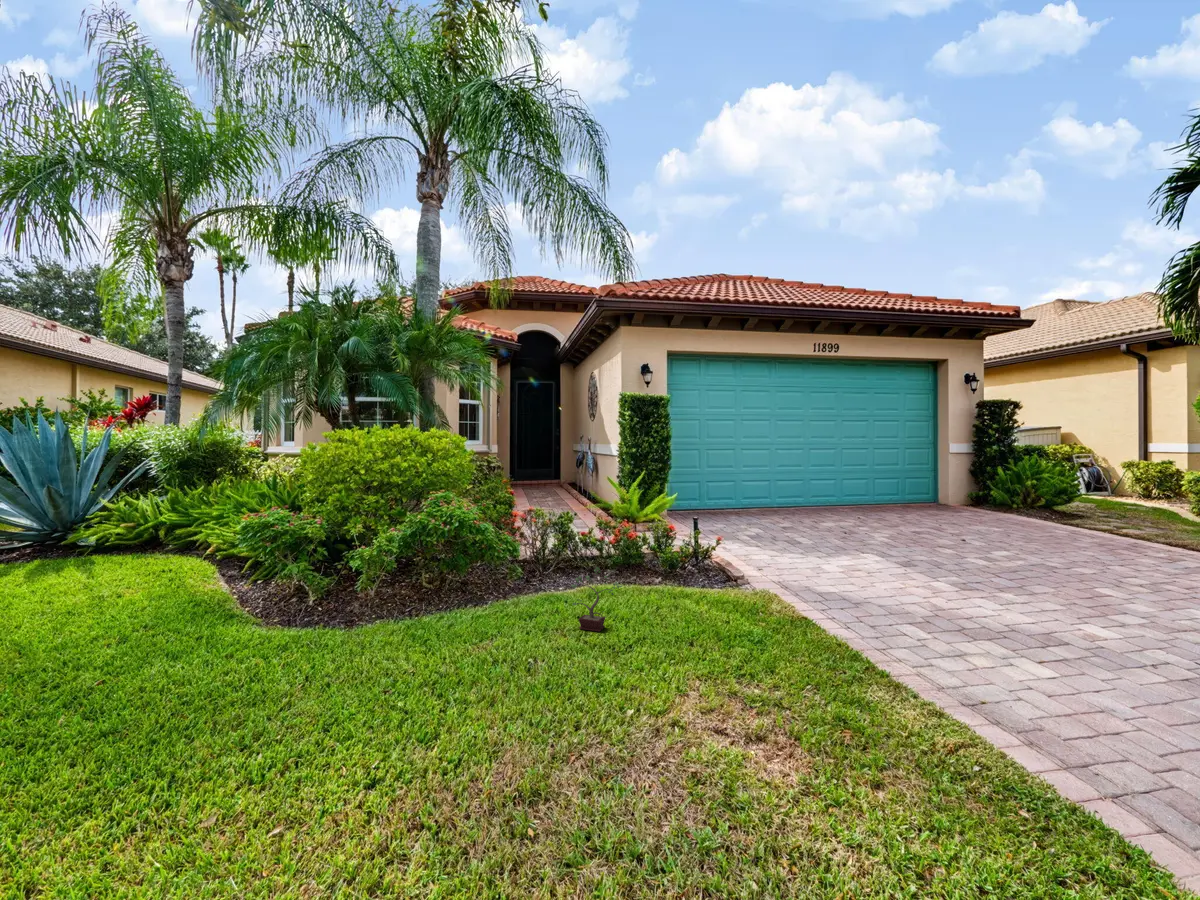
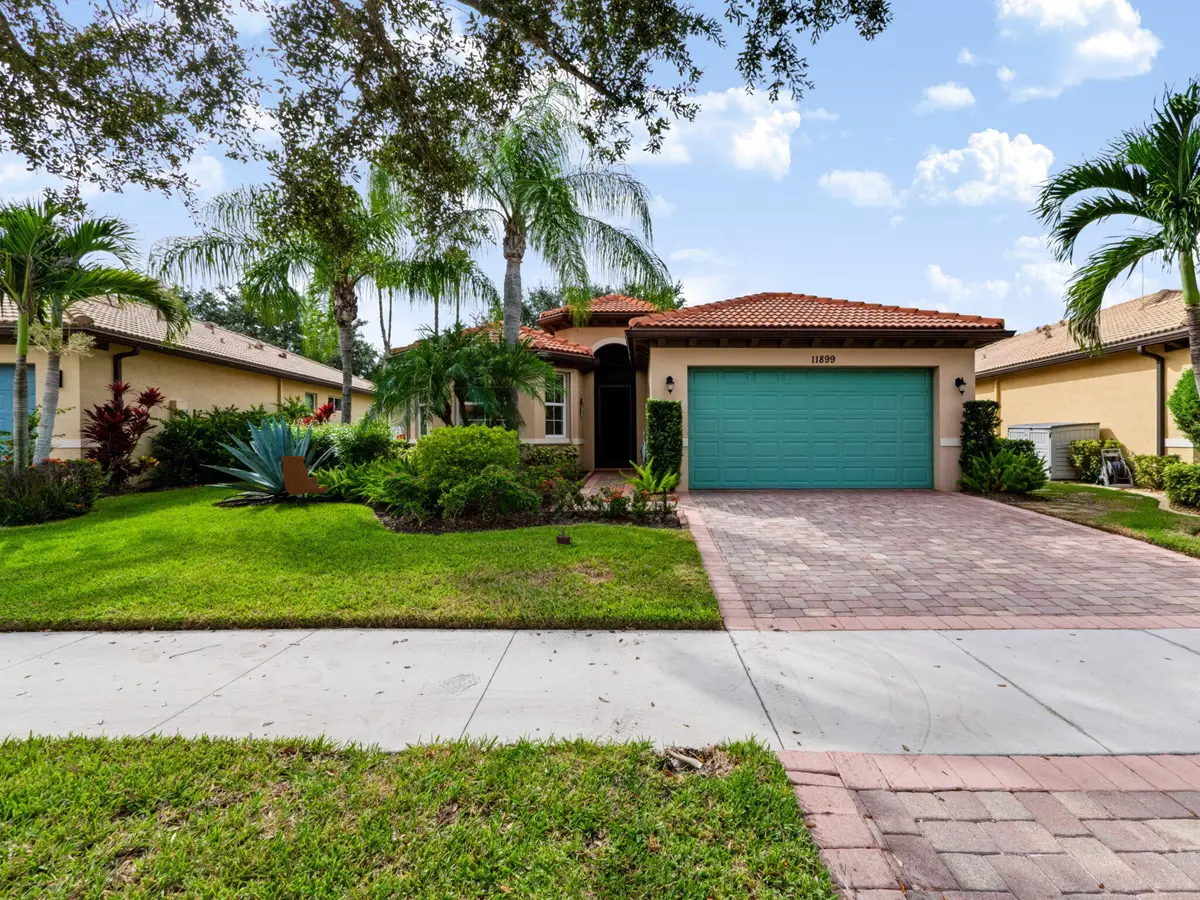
lounge chair: none [37,478,140,569] -> present [281,456,331,507]

